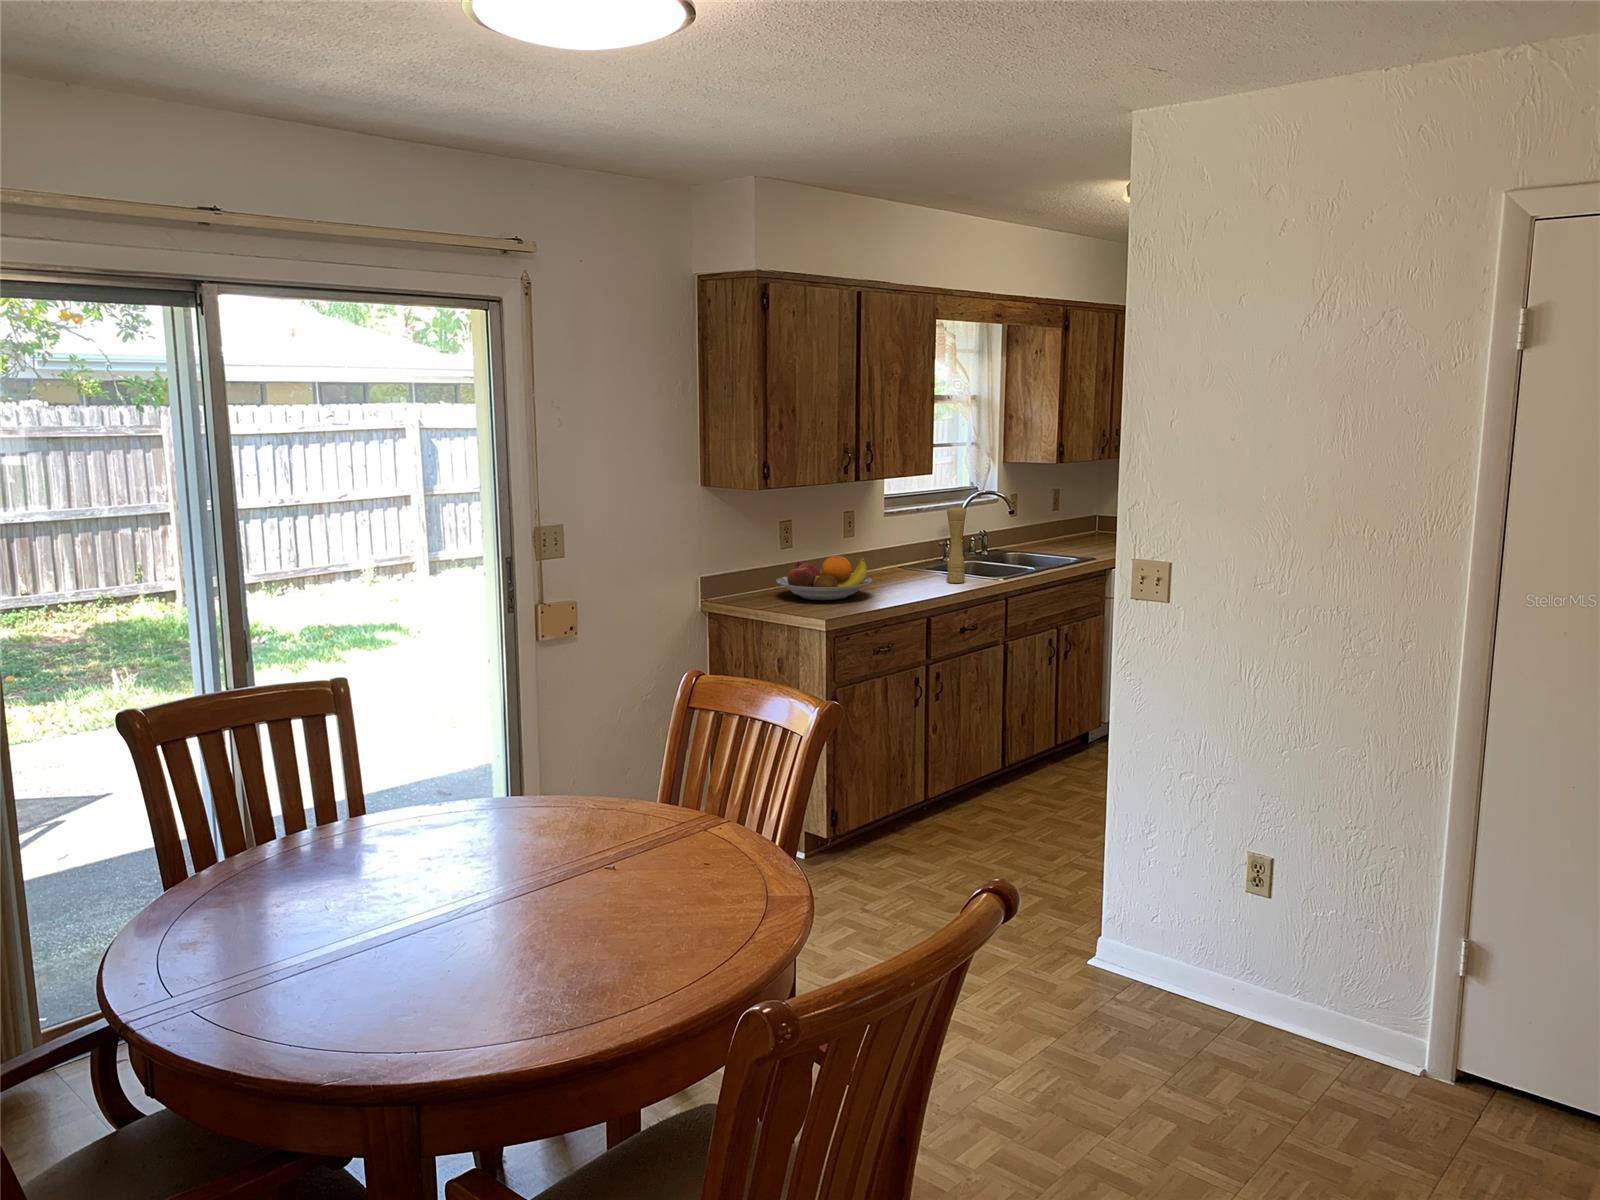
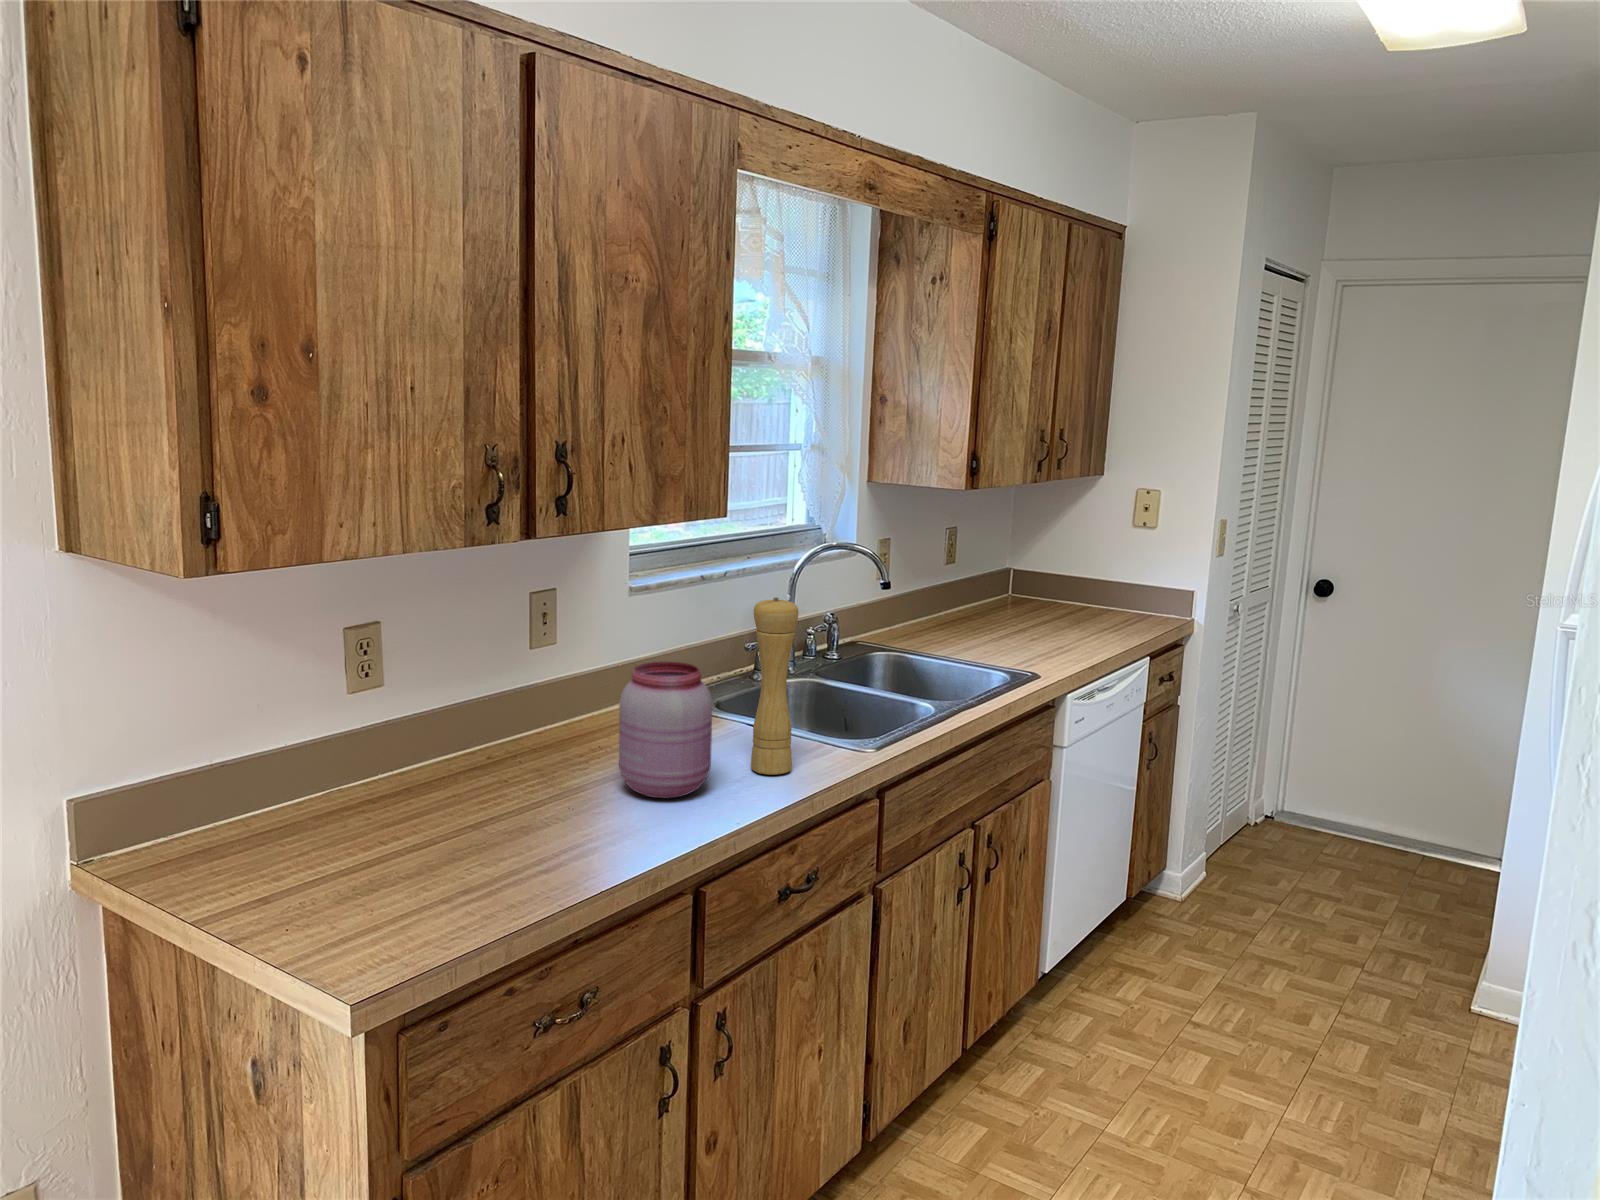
jar: none [892,533,931,588] -> present [619,662,712,798]
fruit bowl: present [776,556,872,600] -> none [286,741,552,871]

